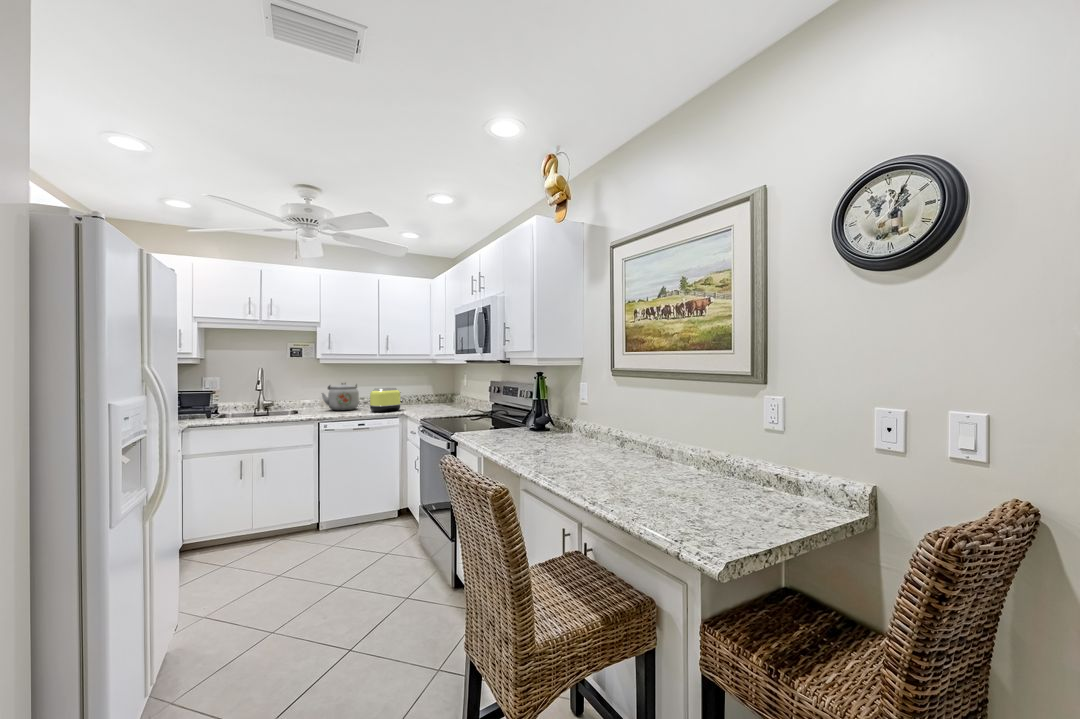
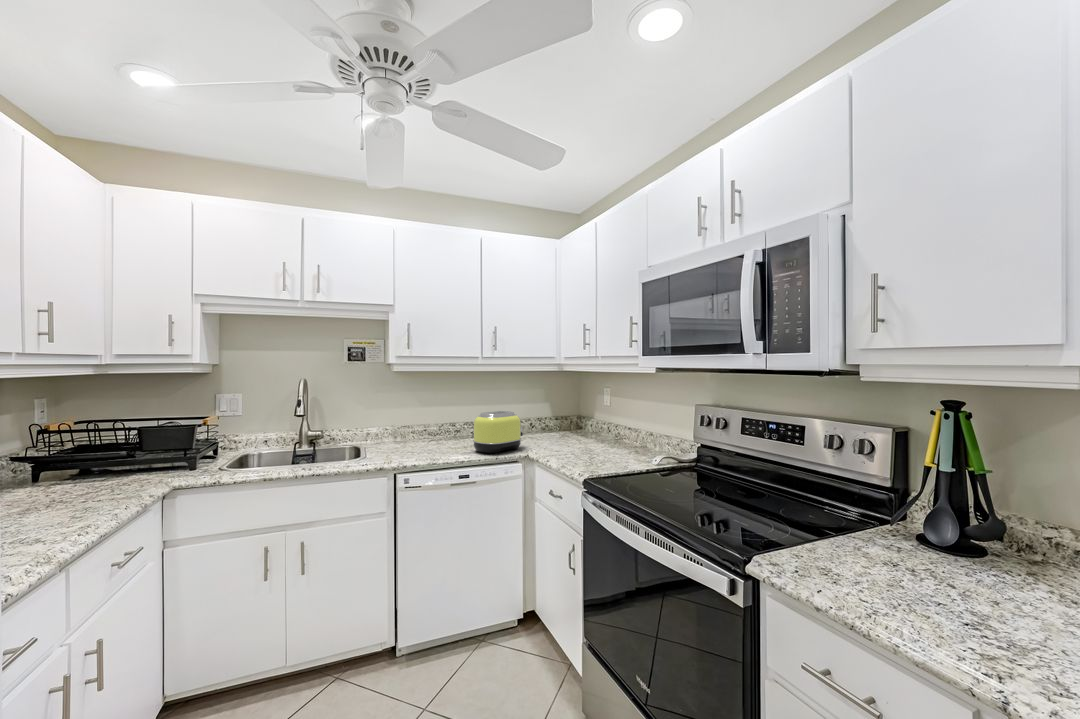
kettle: present [322,383,359,410] -> none [396,402,452,447]

